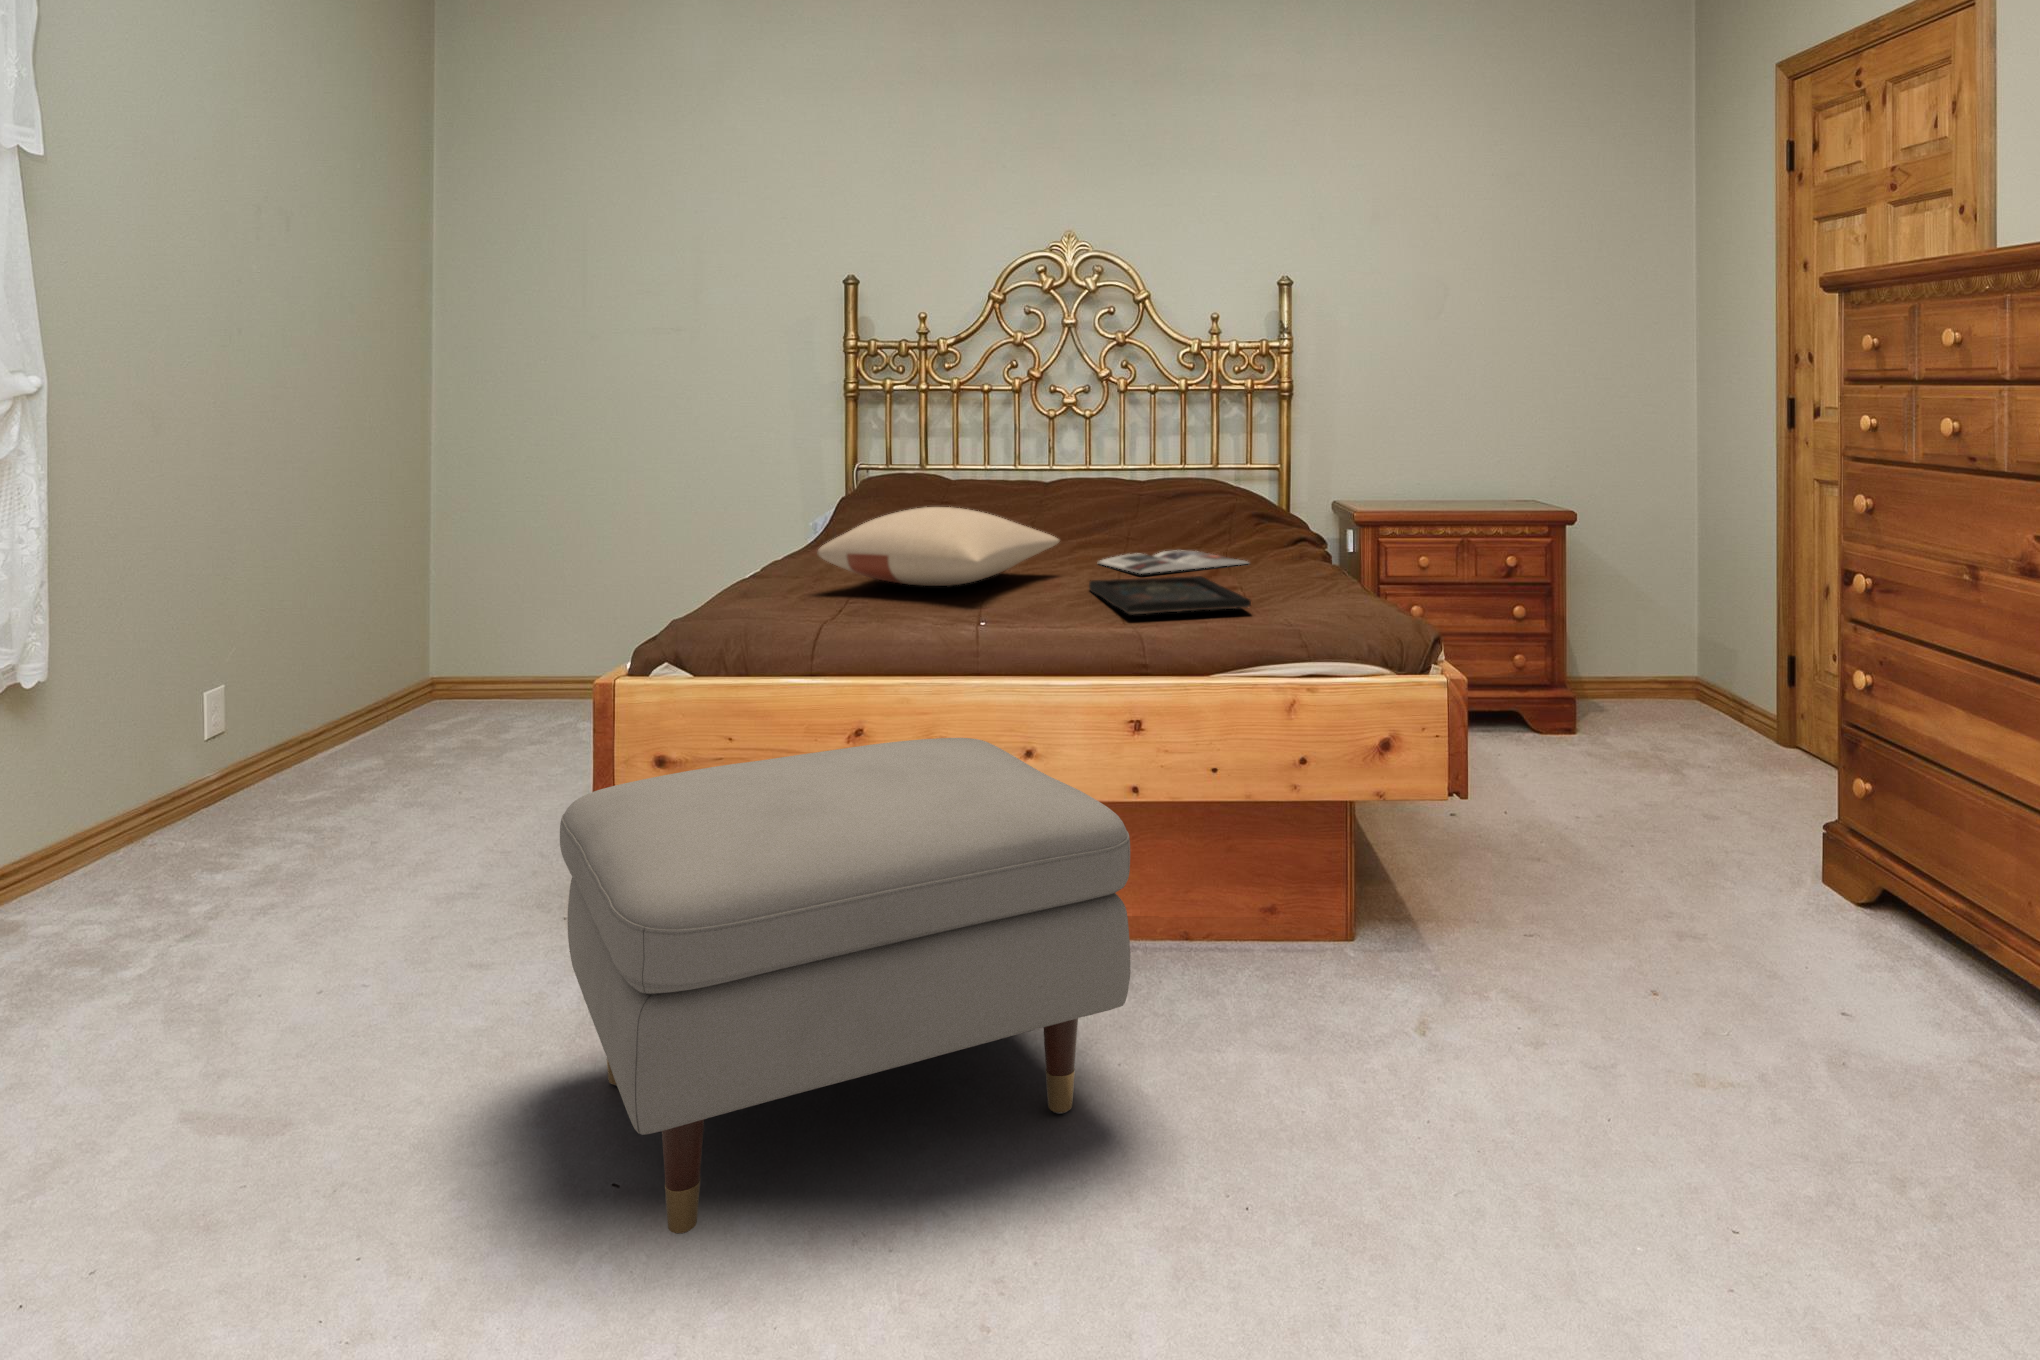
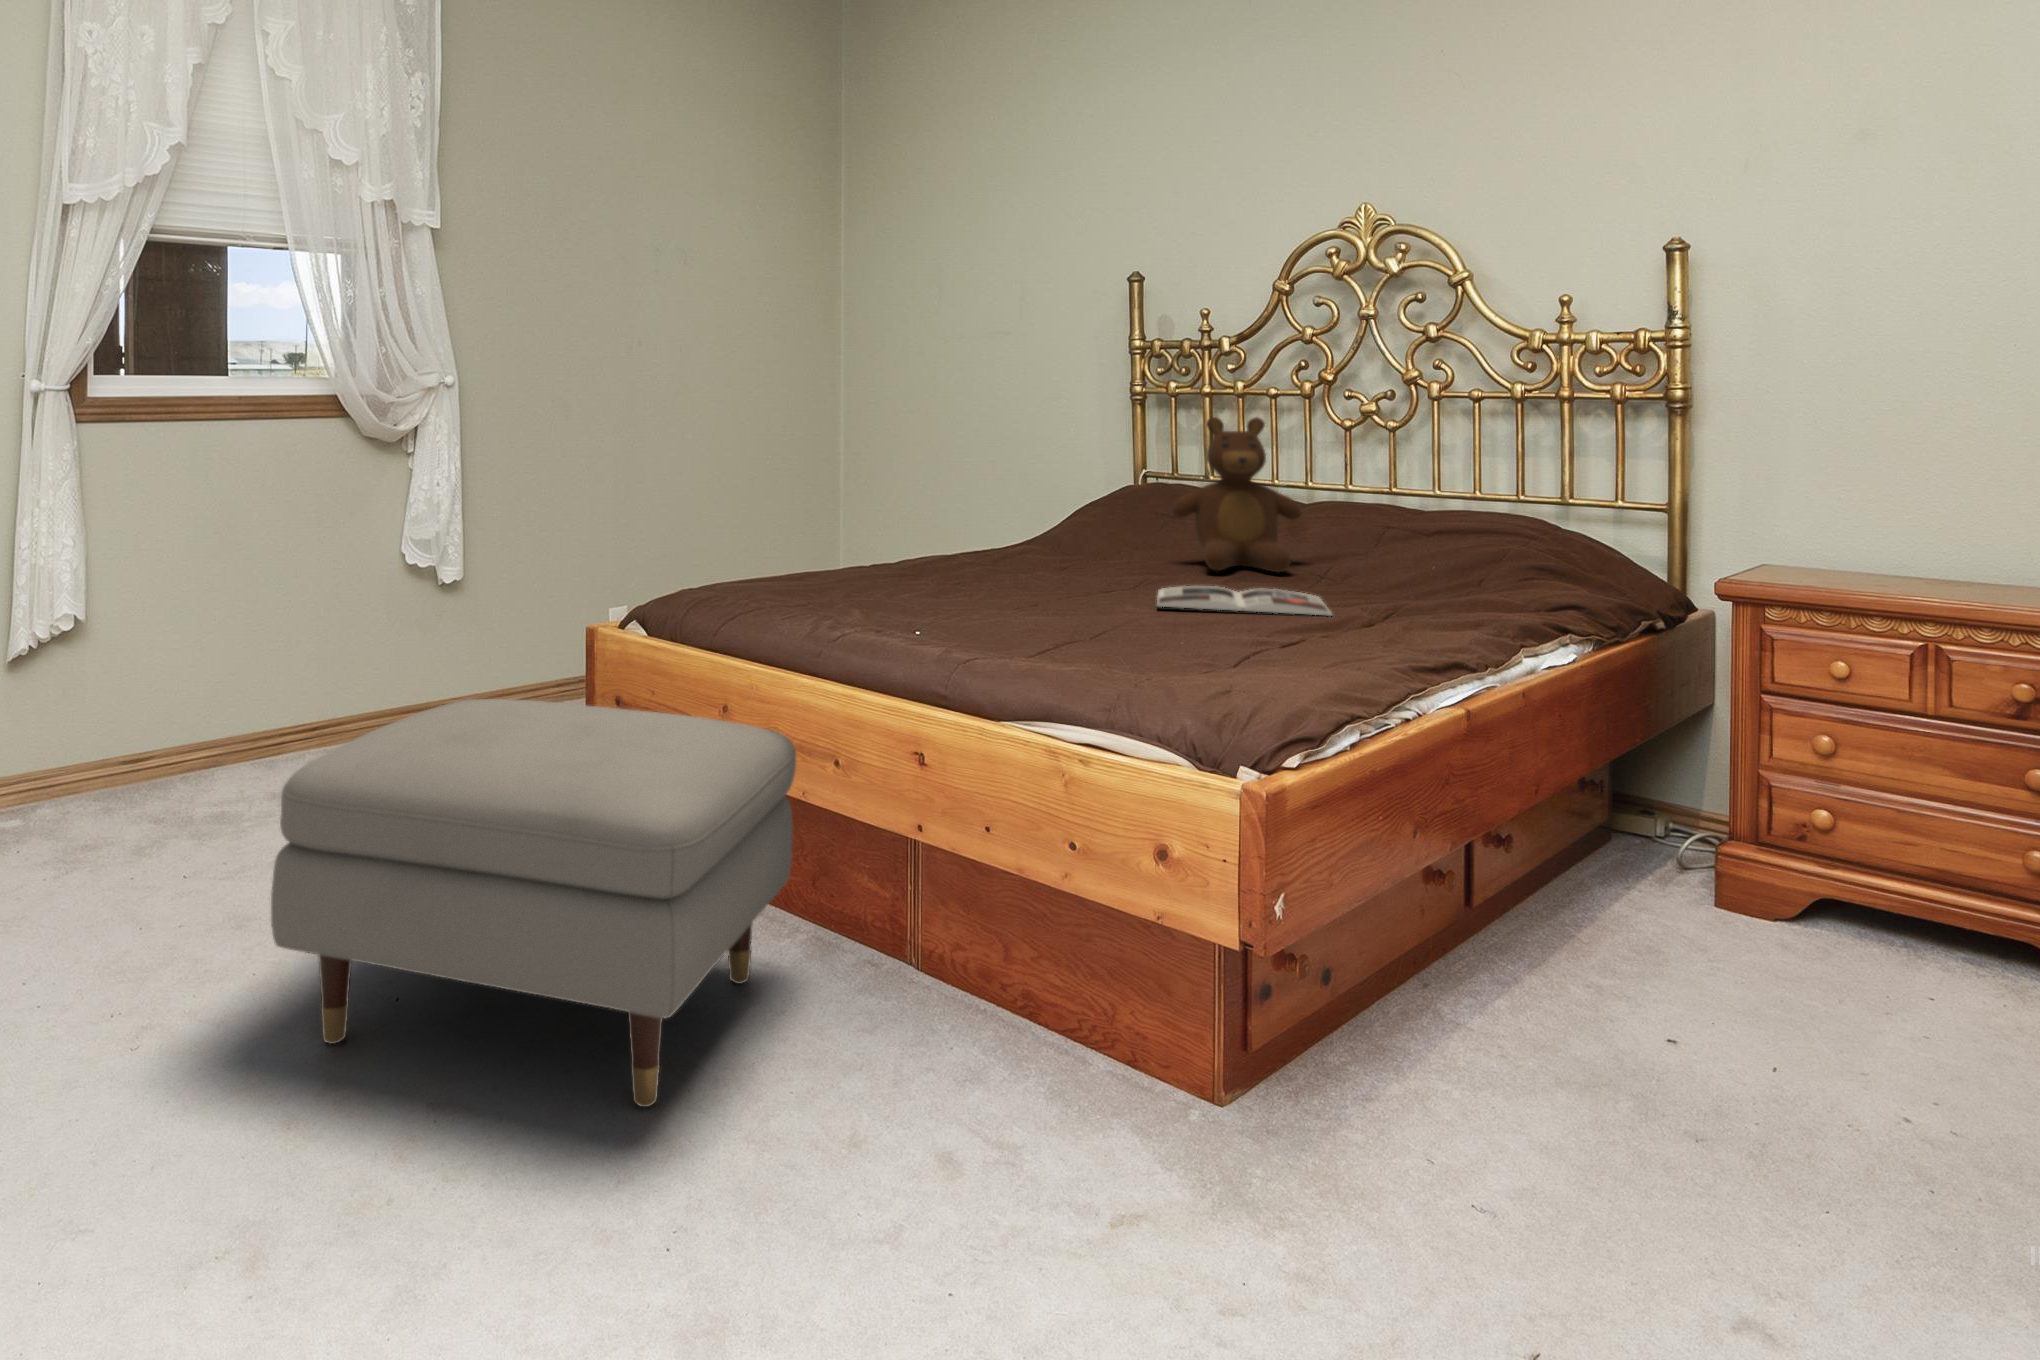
teddy bear: none [1035,411,1139,543] -> present [1172,417,1301,572]
pillow: present [818,507,1059,586] -> none [834,509,1081,589]
tray: present [1089,576,1251,614] -> none [989,603,1195,656]

